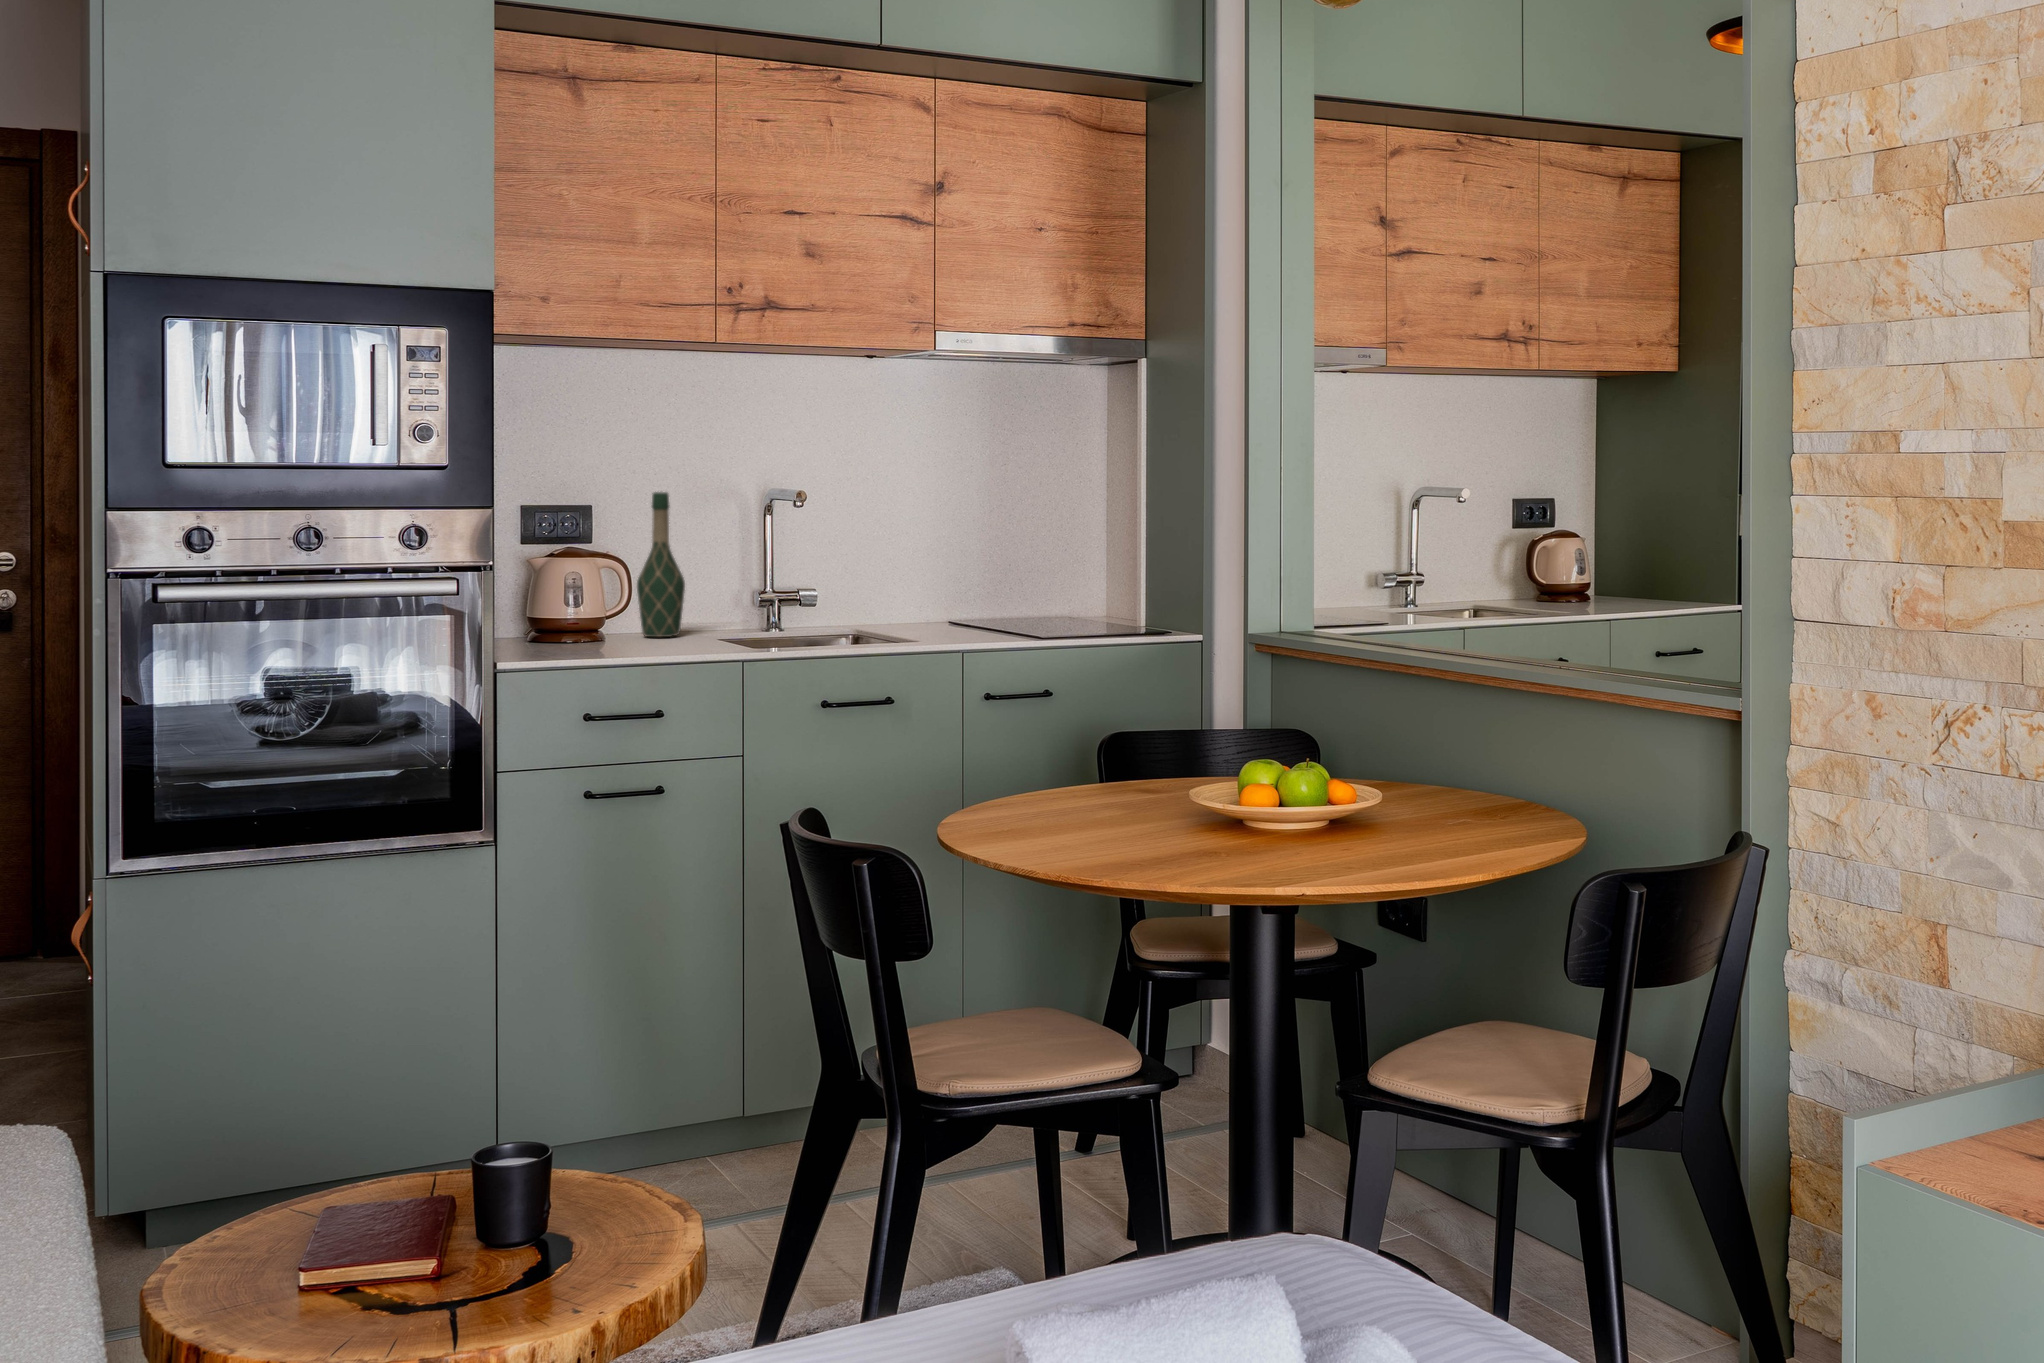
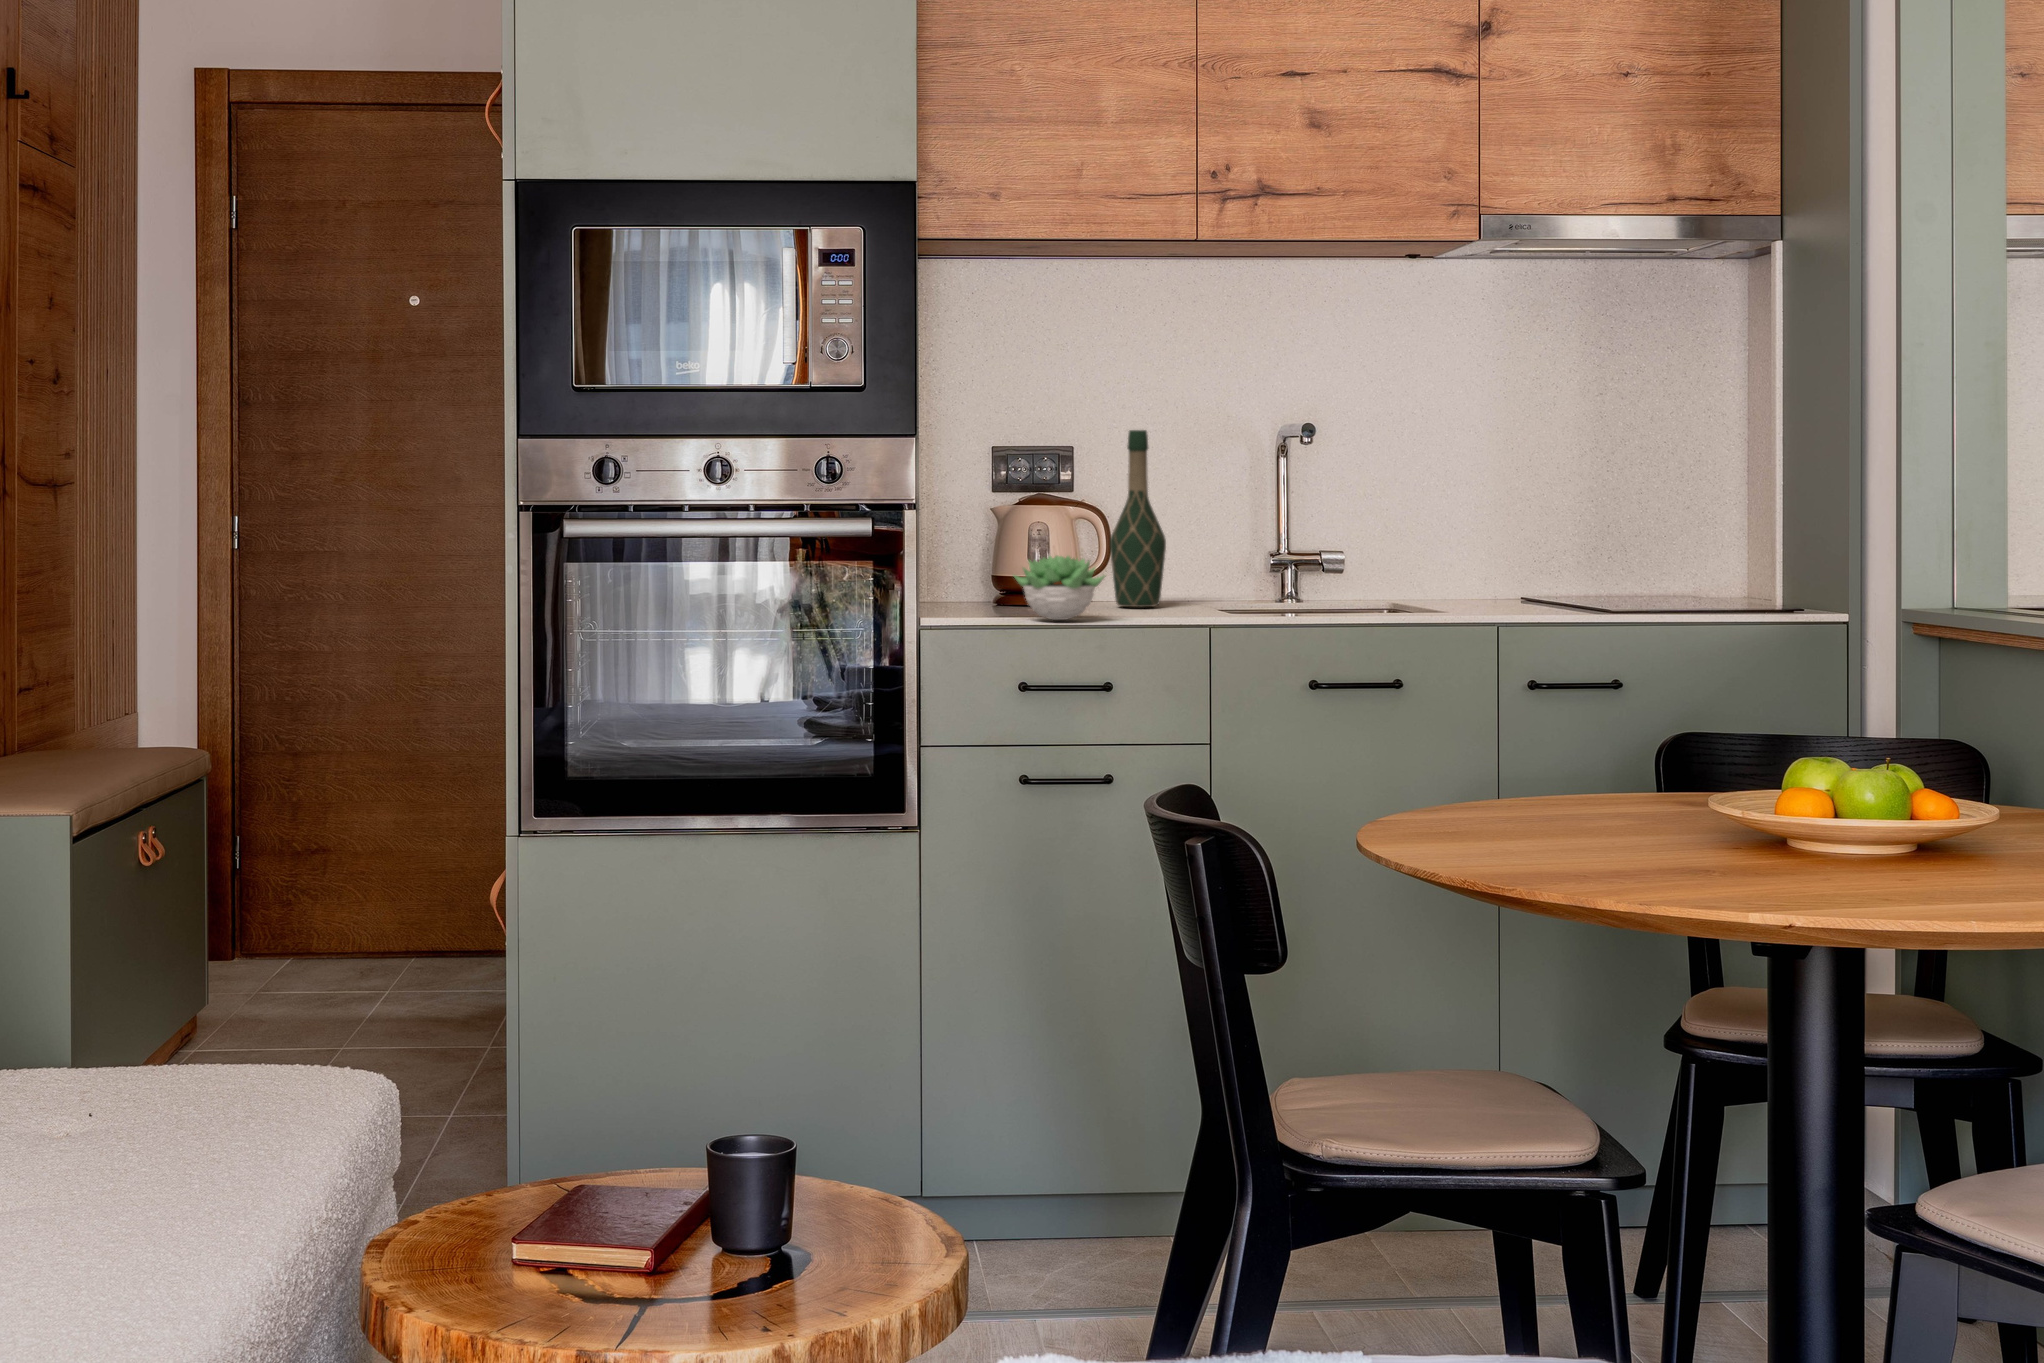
succulent plant: none [567,600,650,654] -> present [1014,556,1105,620]

